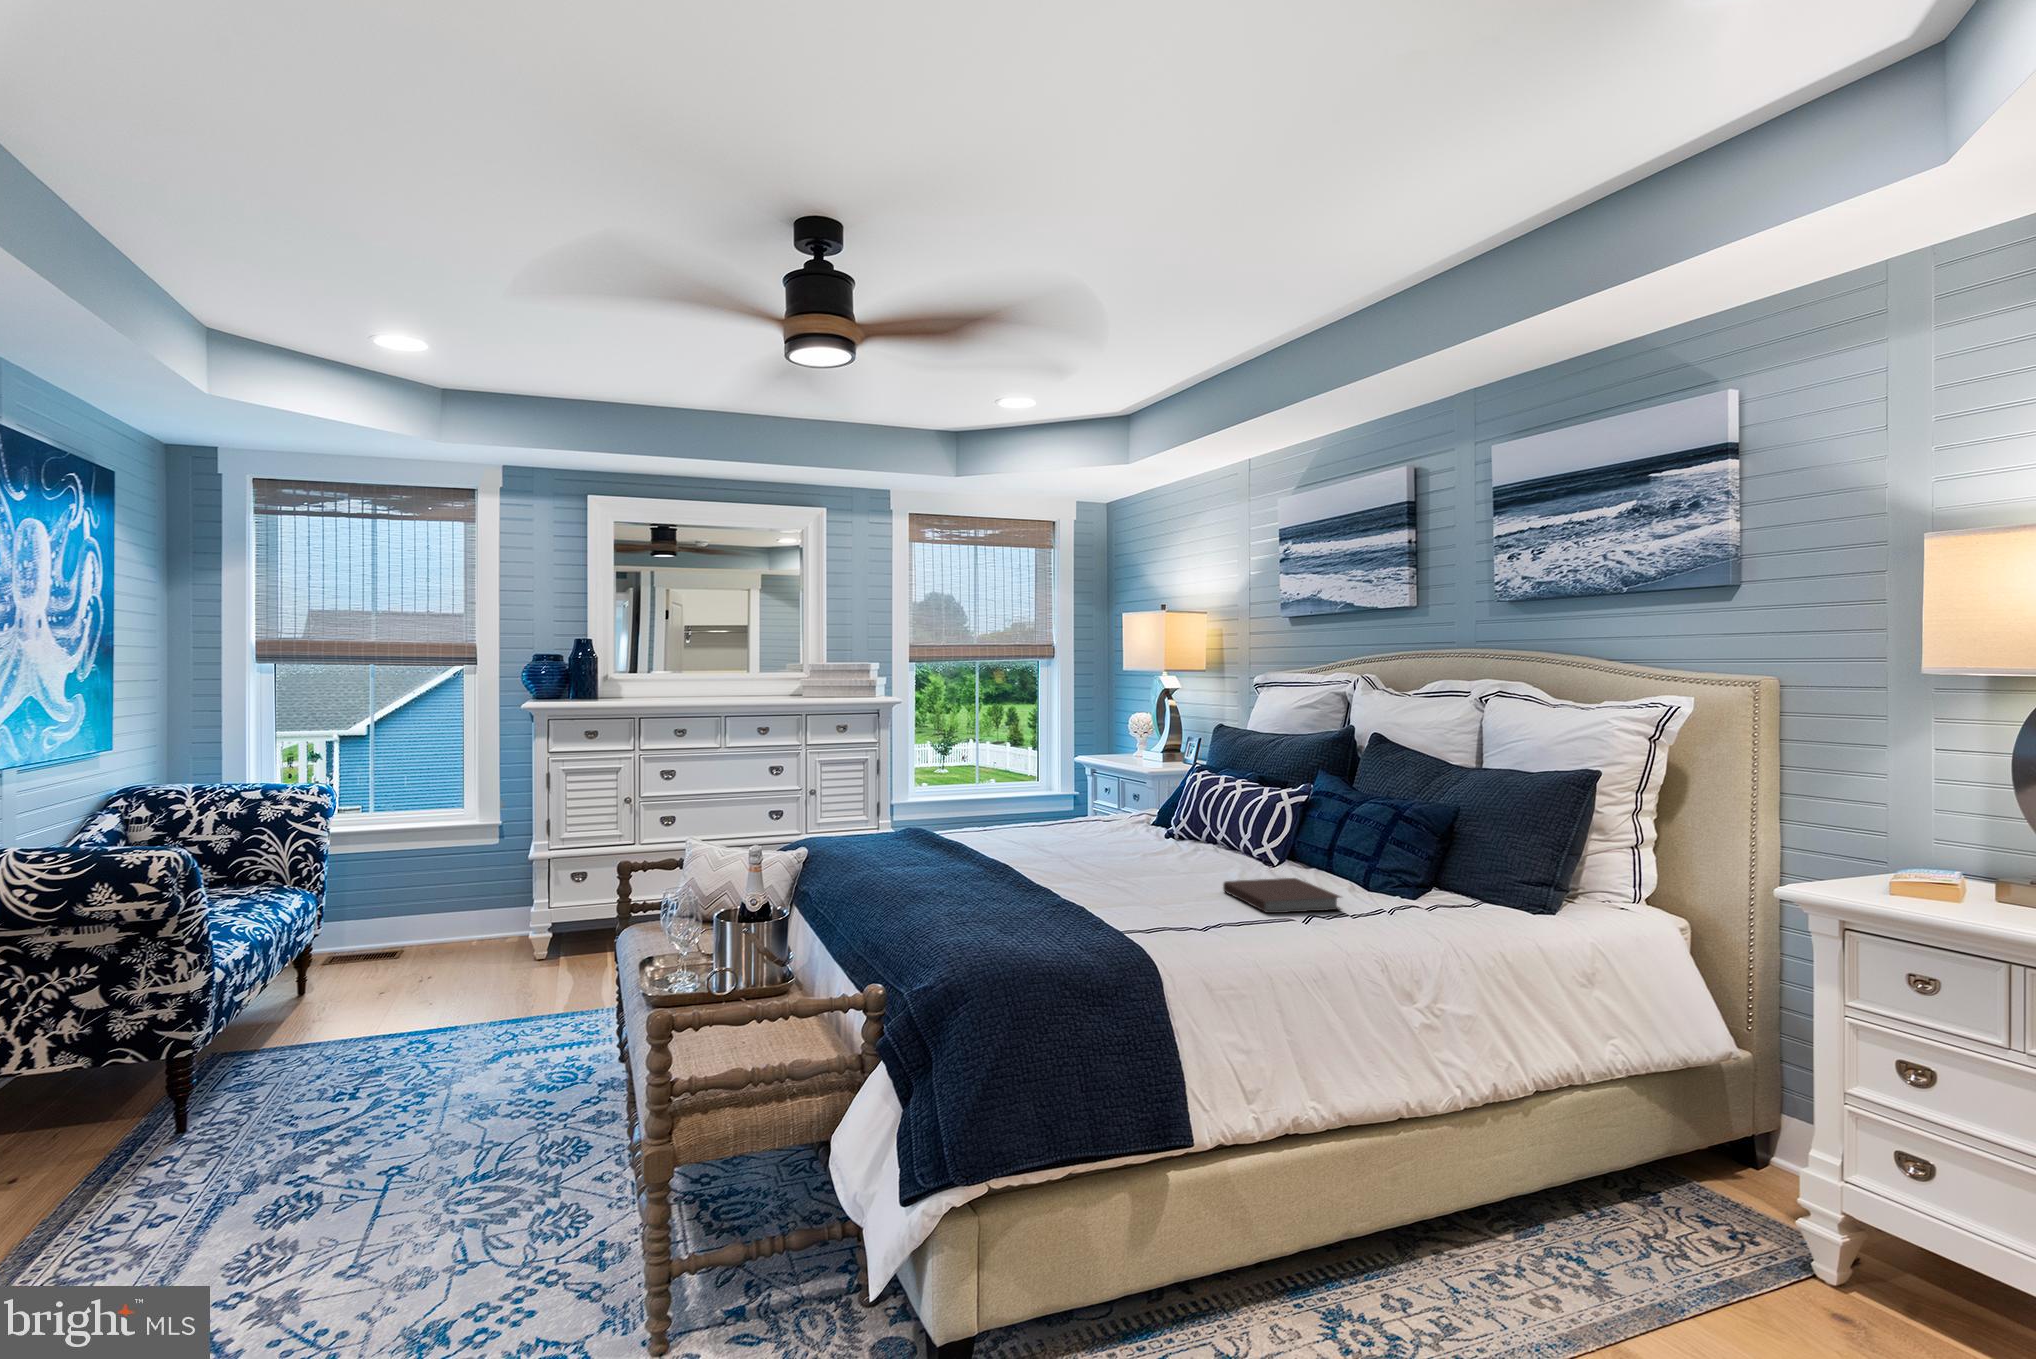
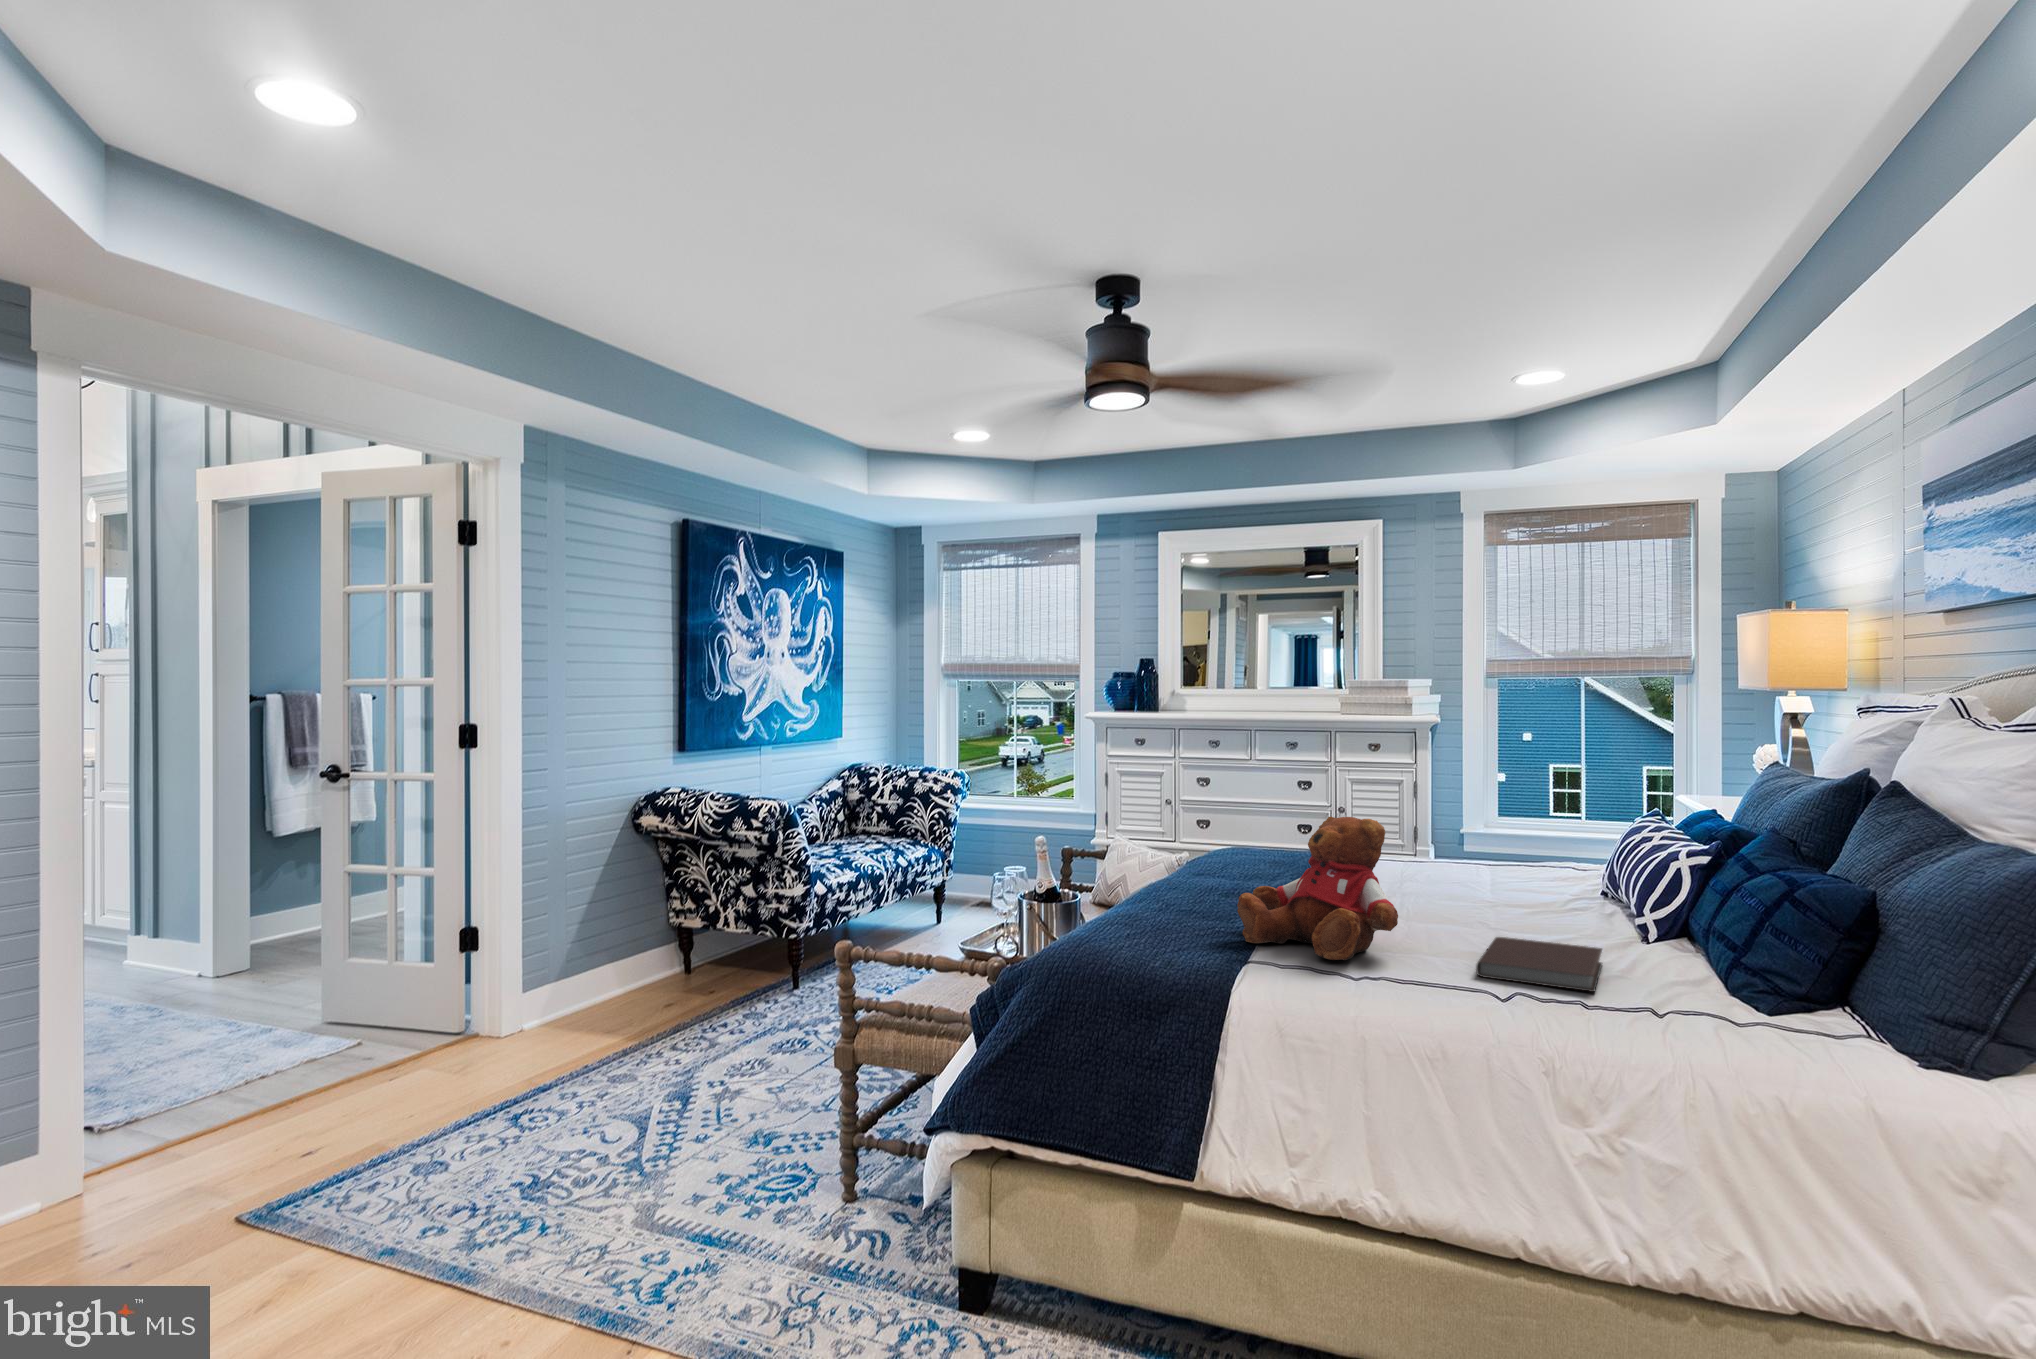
teddy bear: none [1050,793,1201,920] -> present [1237,817,1398,960]

